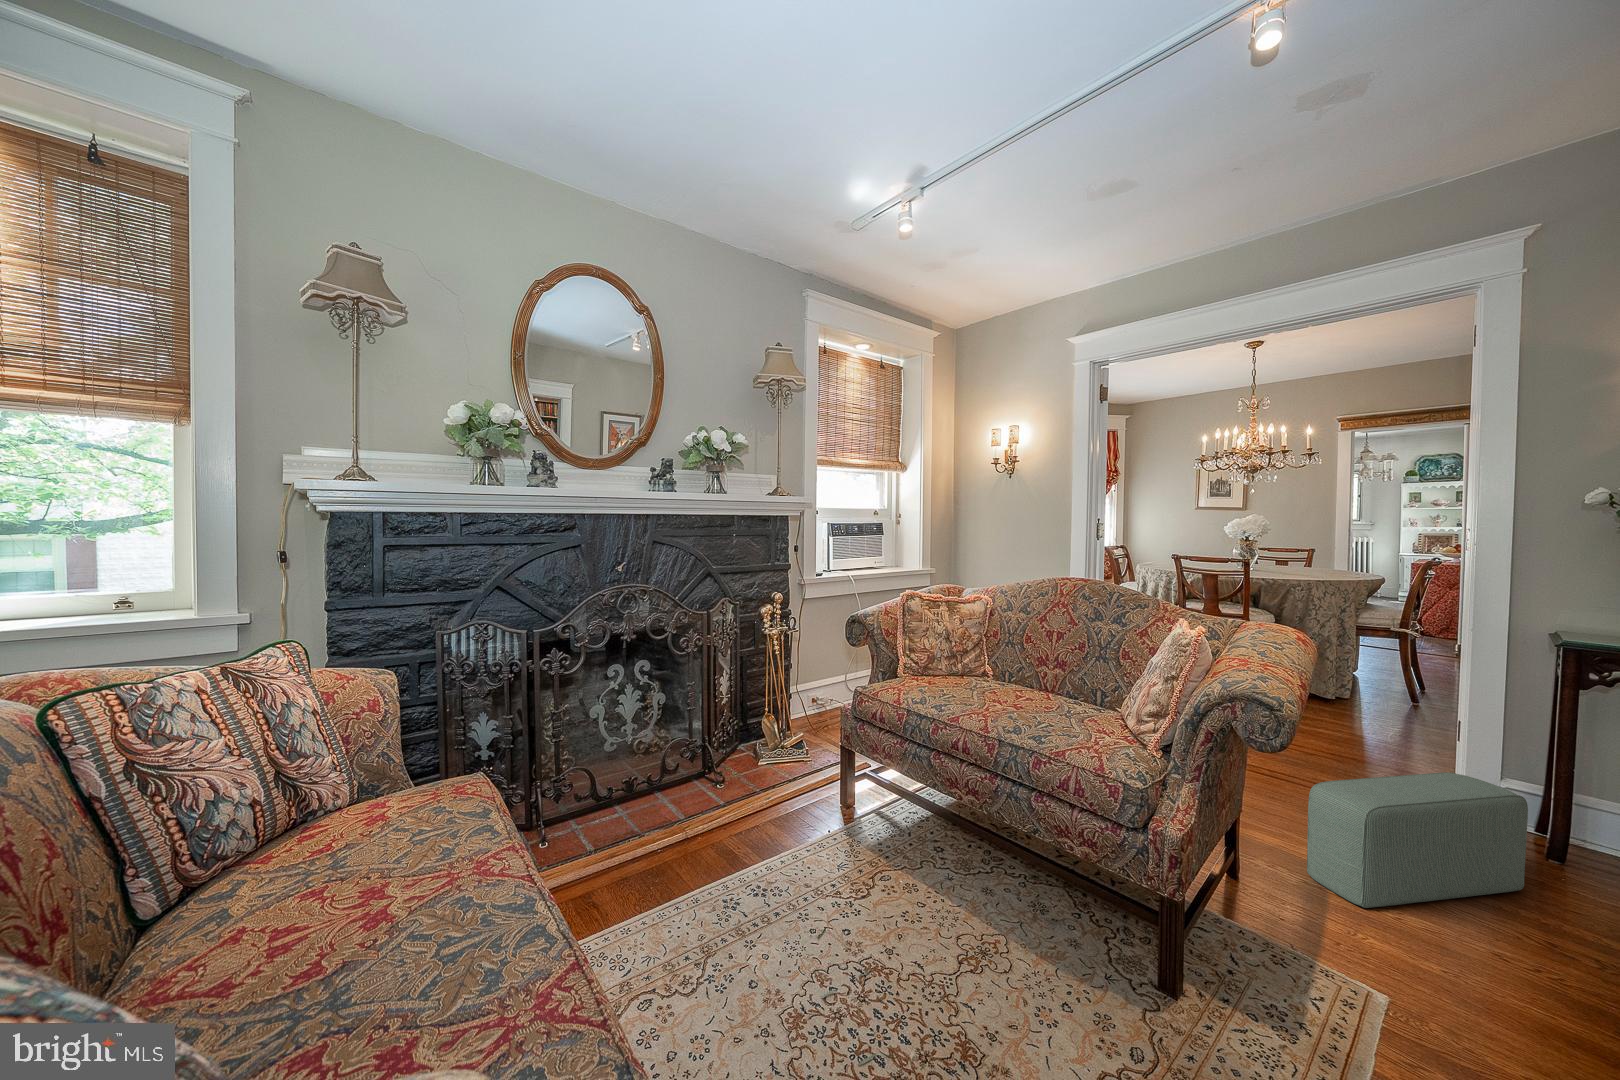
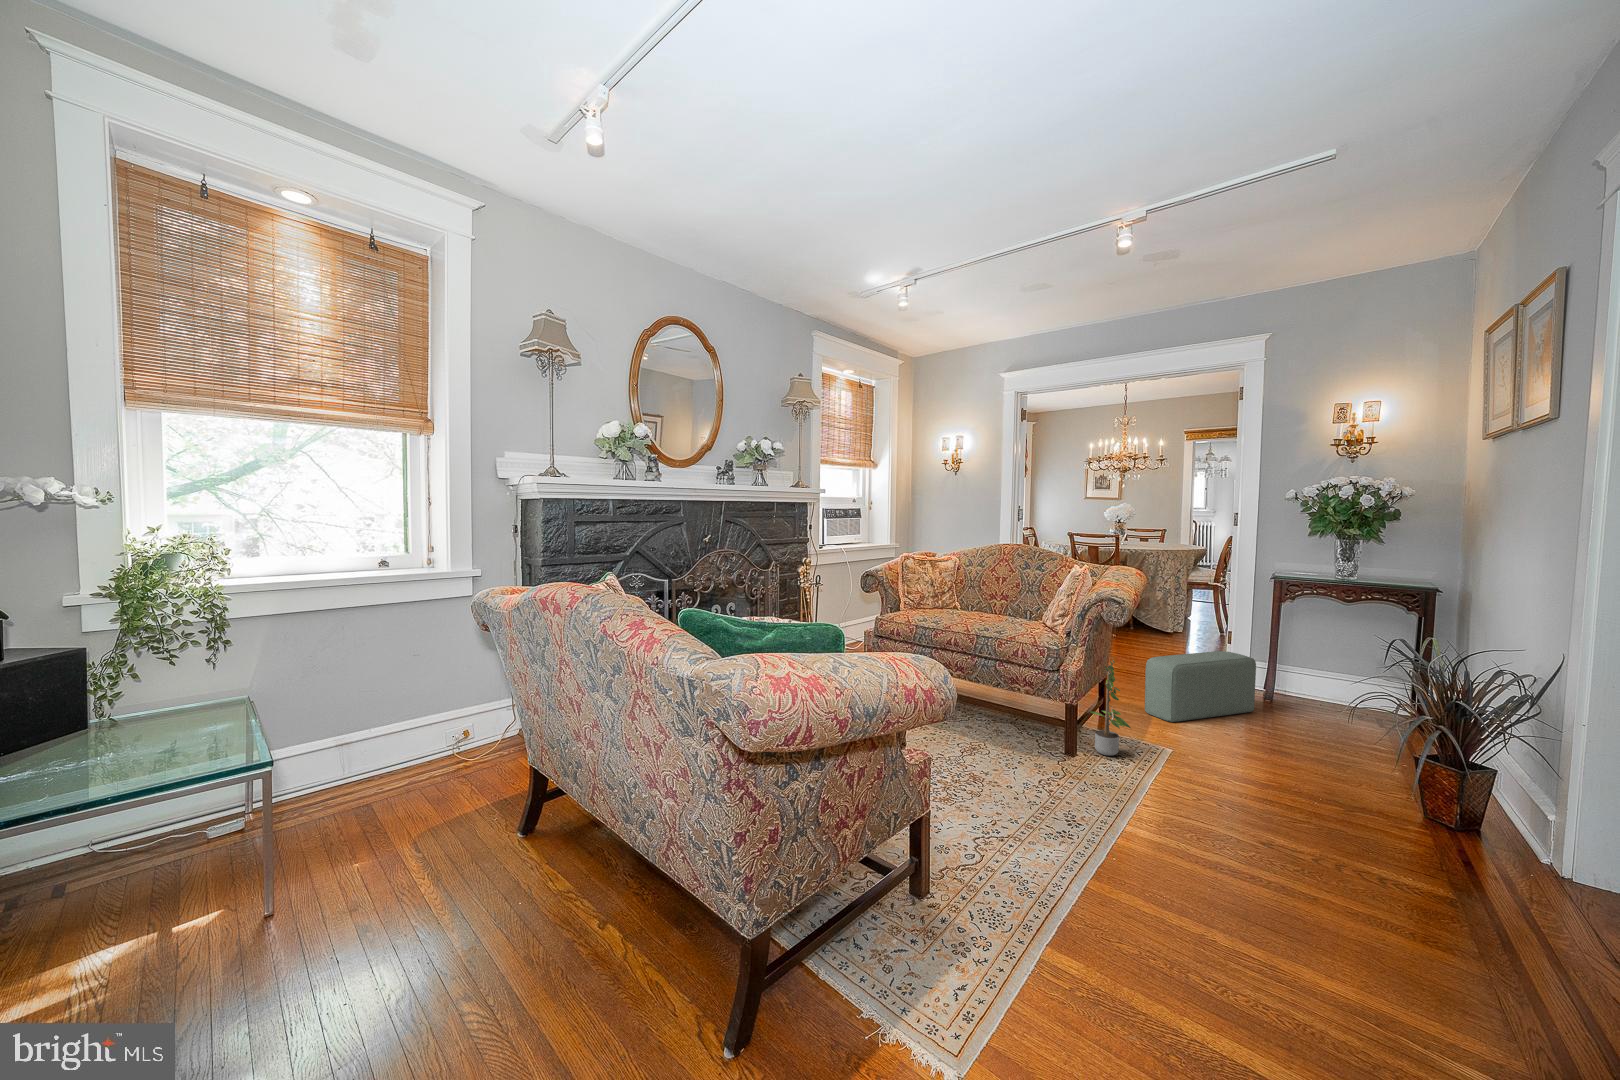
potted plant: none [1206,808,1295,1004] -> present [1090,660,1131,756]

